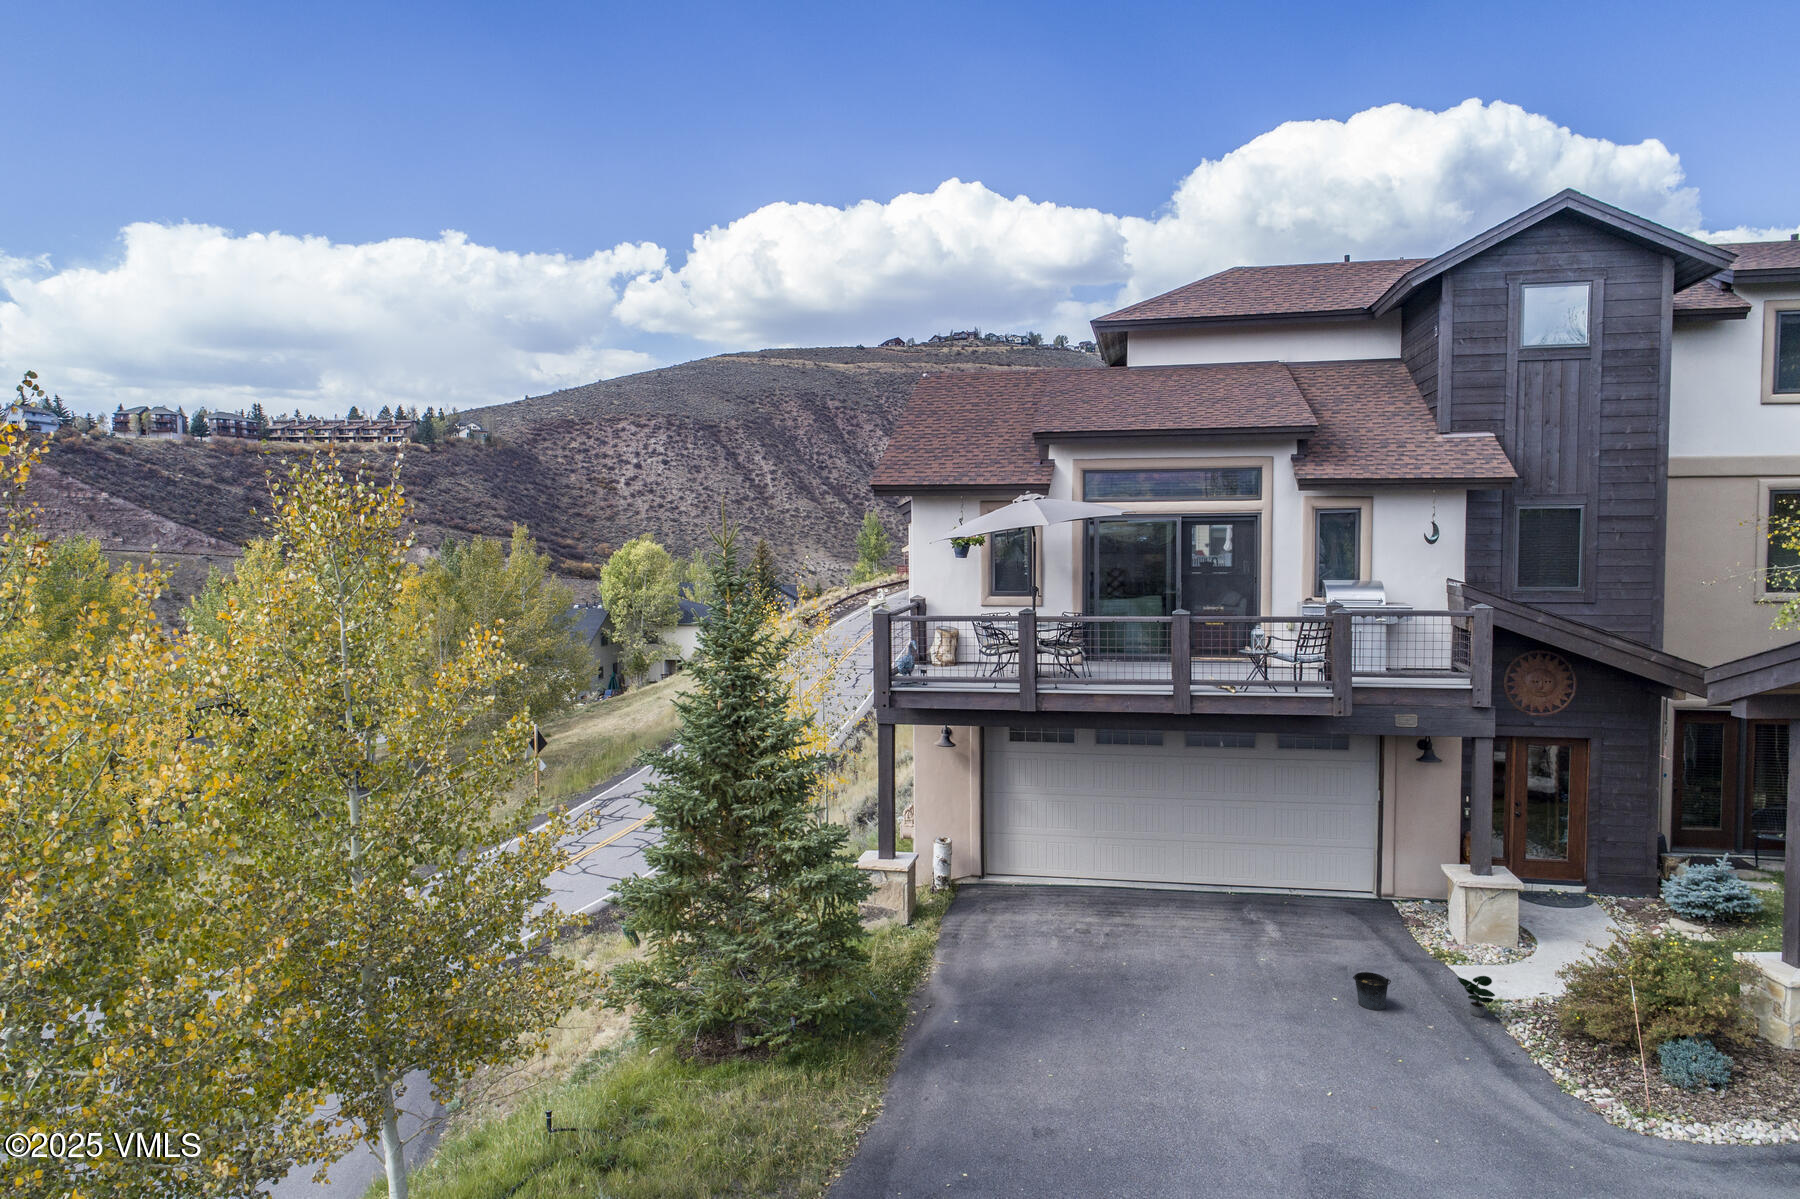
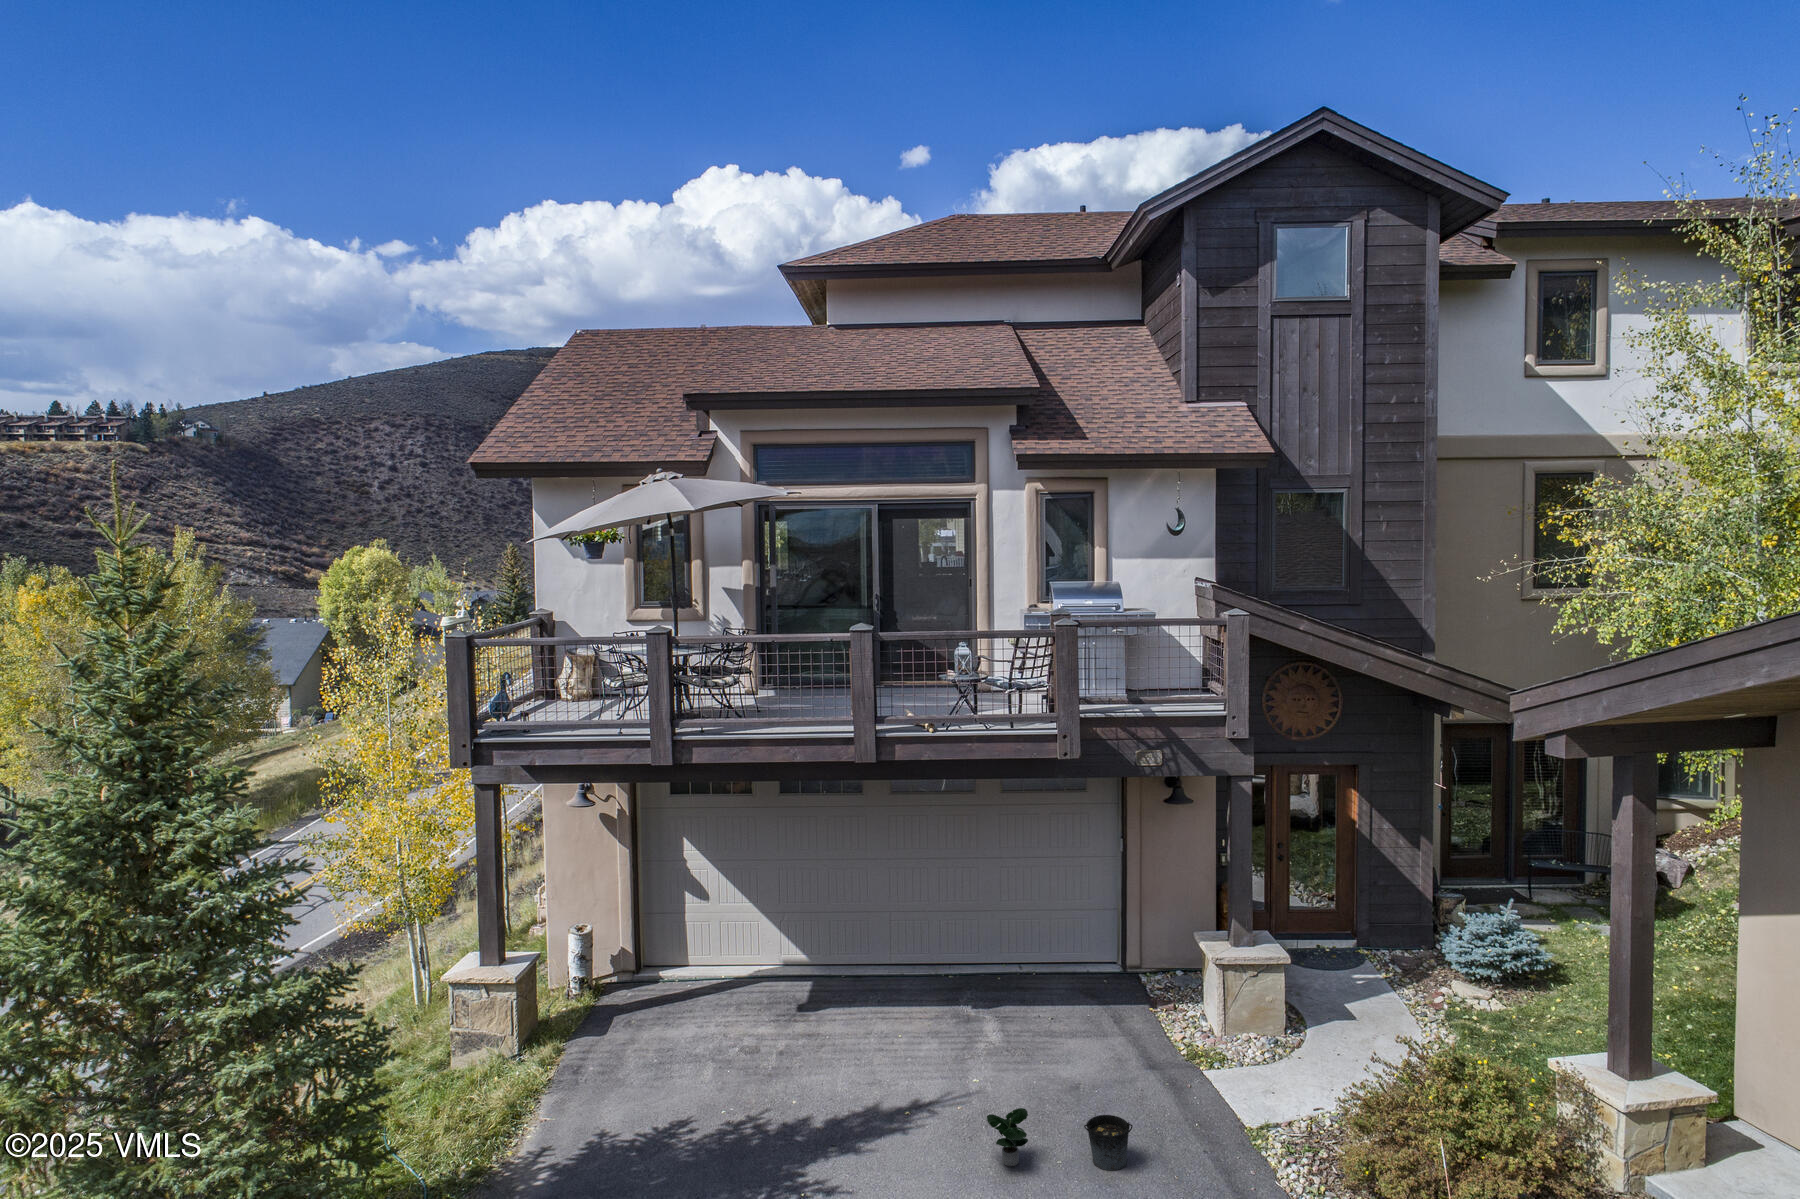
potted plant: present [1457,976,1495,1017] -> present [987,1108,1028,1166]

